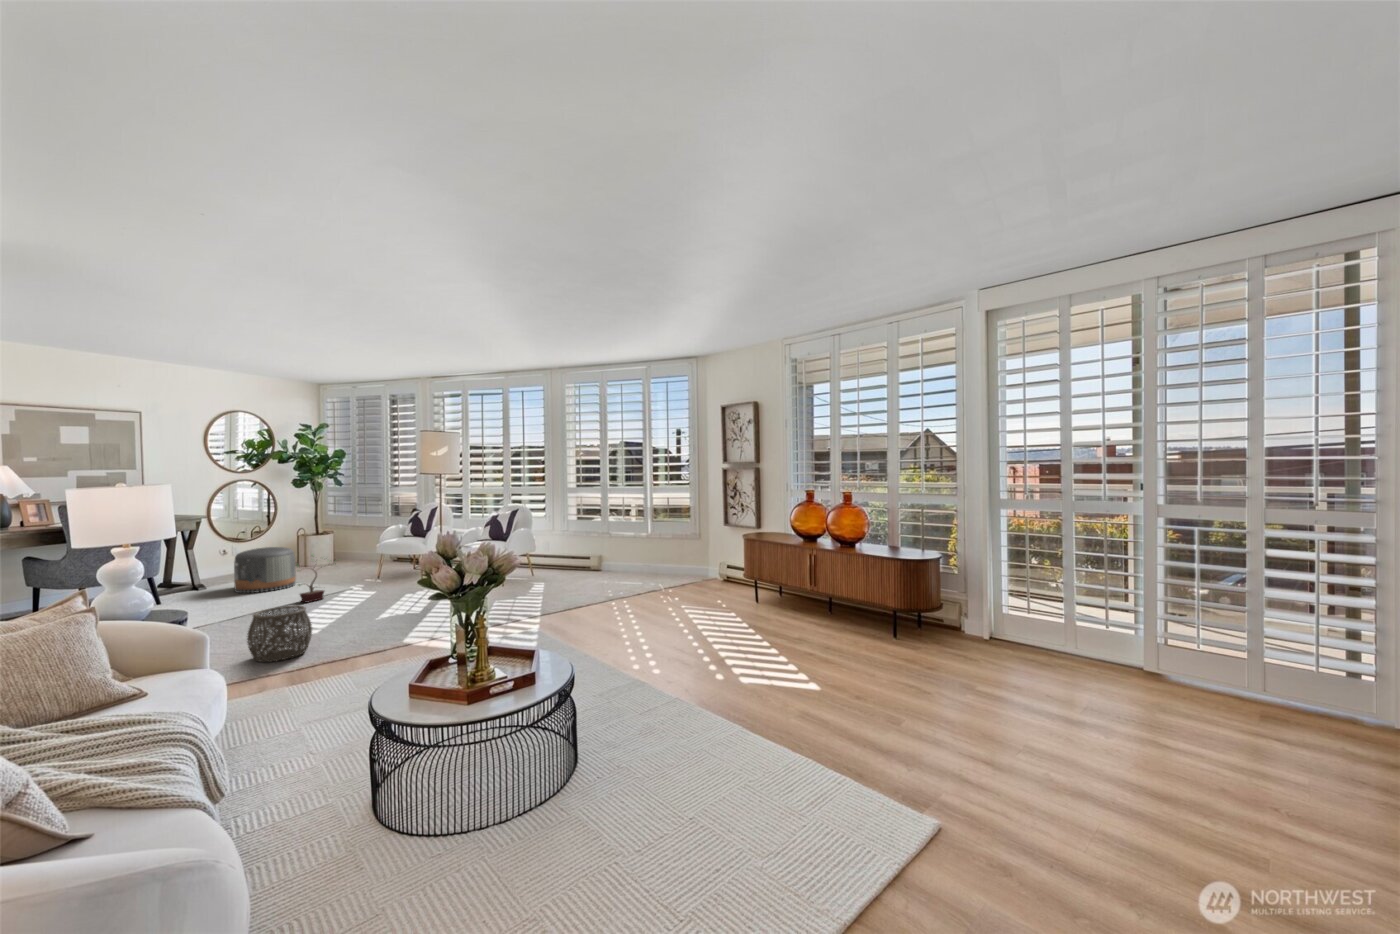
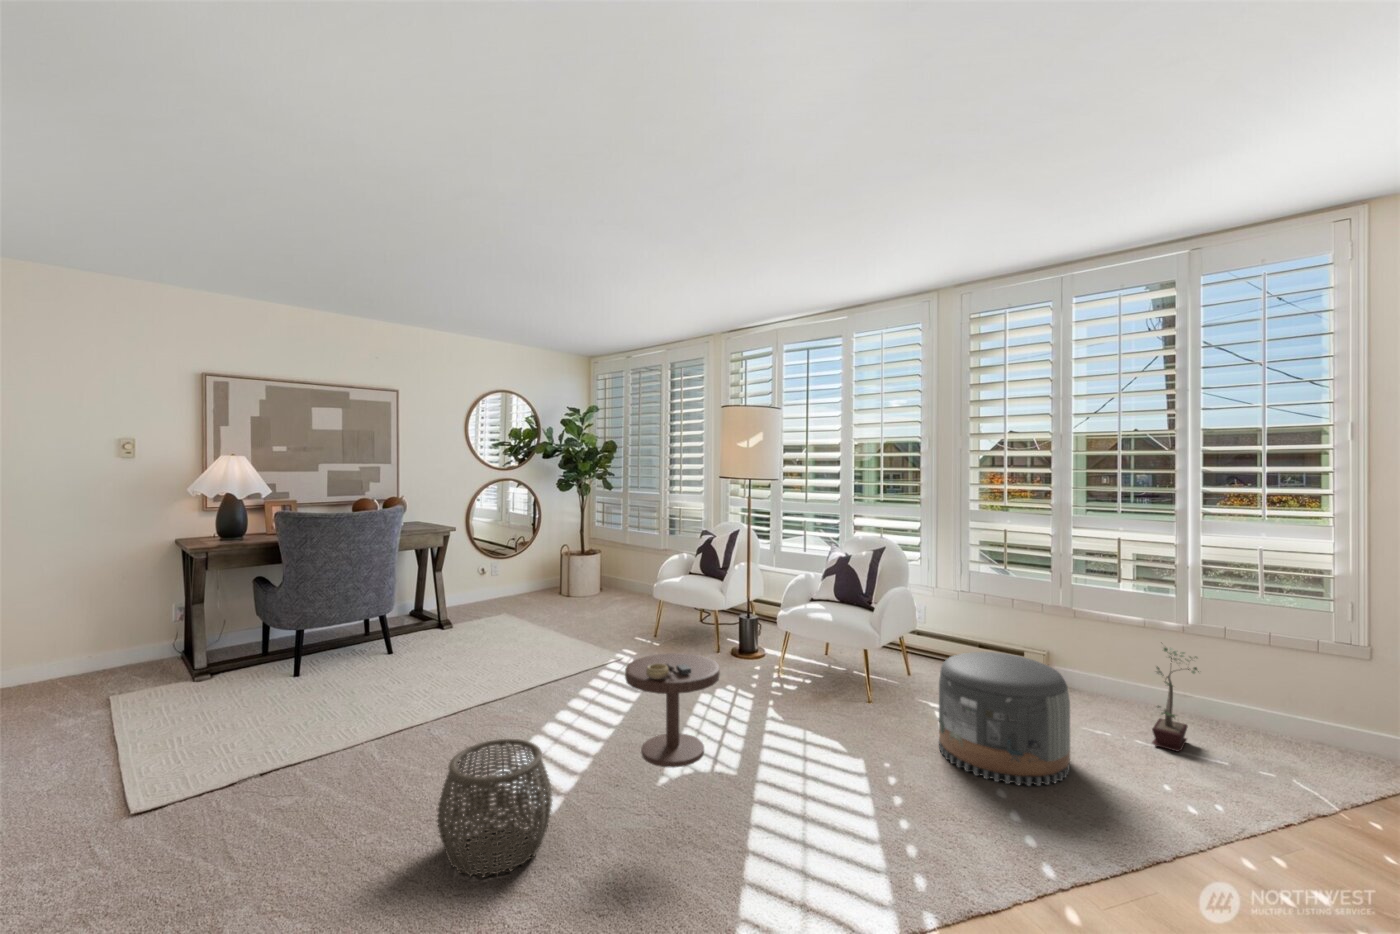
pouf: present [234,547,296,593] -> present [939,652,1070,786]
potted plant: present [296,553,330,602] -> present [1152,648,1199,752]
side table: none [352,558,402,641] -> present [625,653,720,768]

